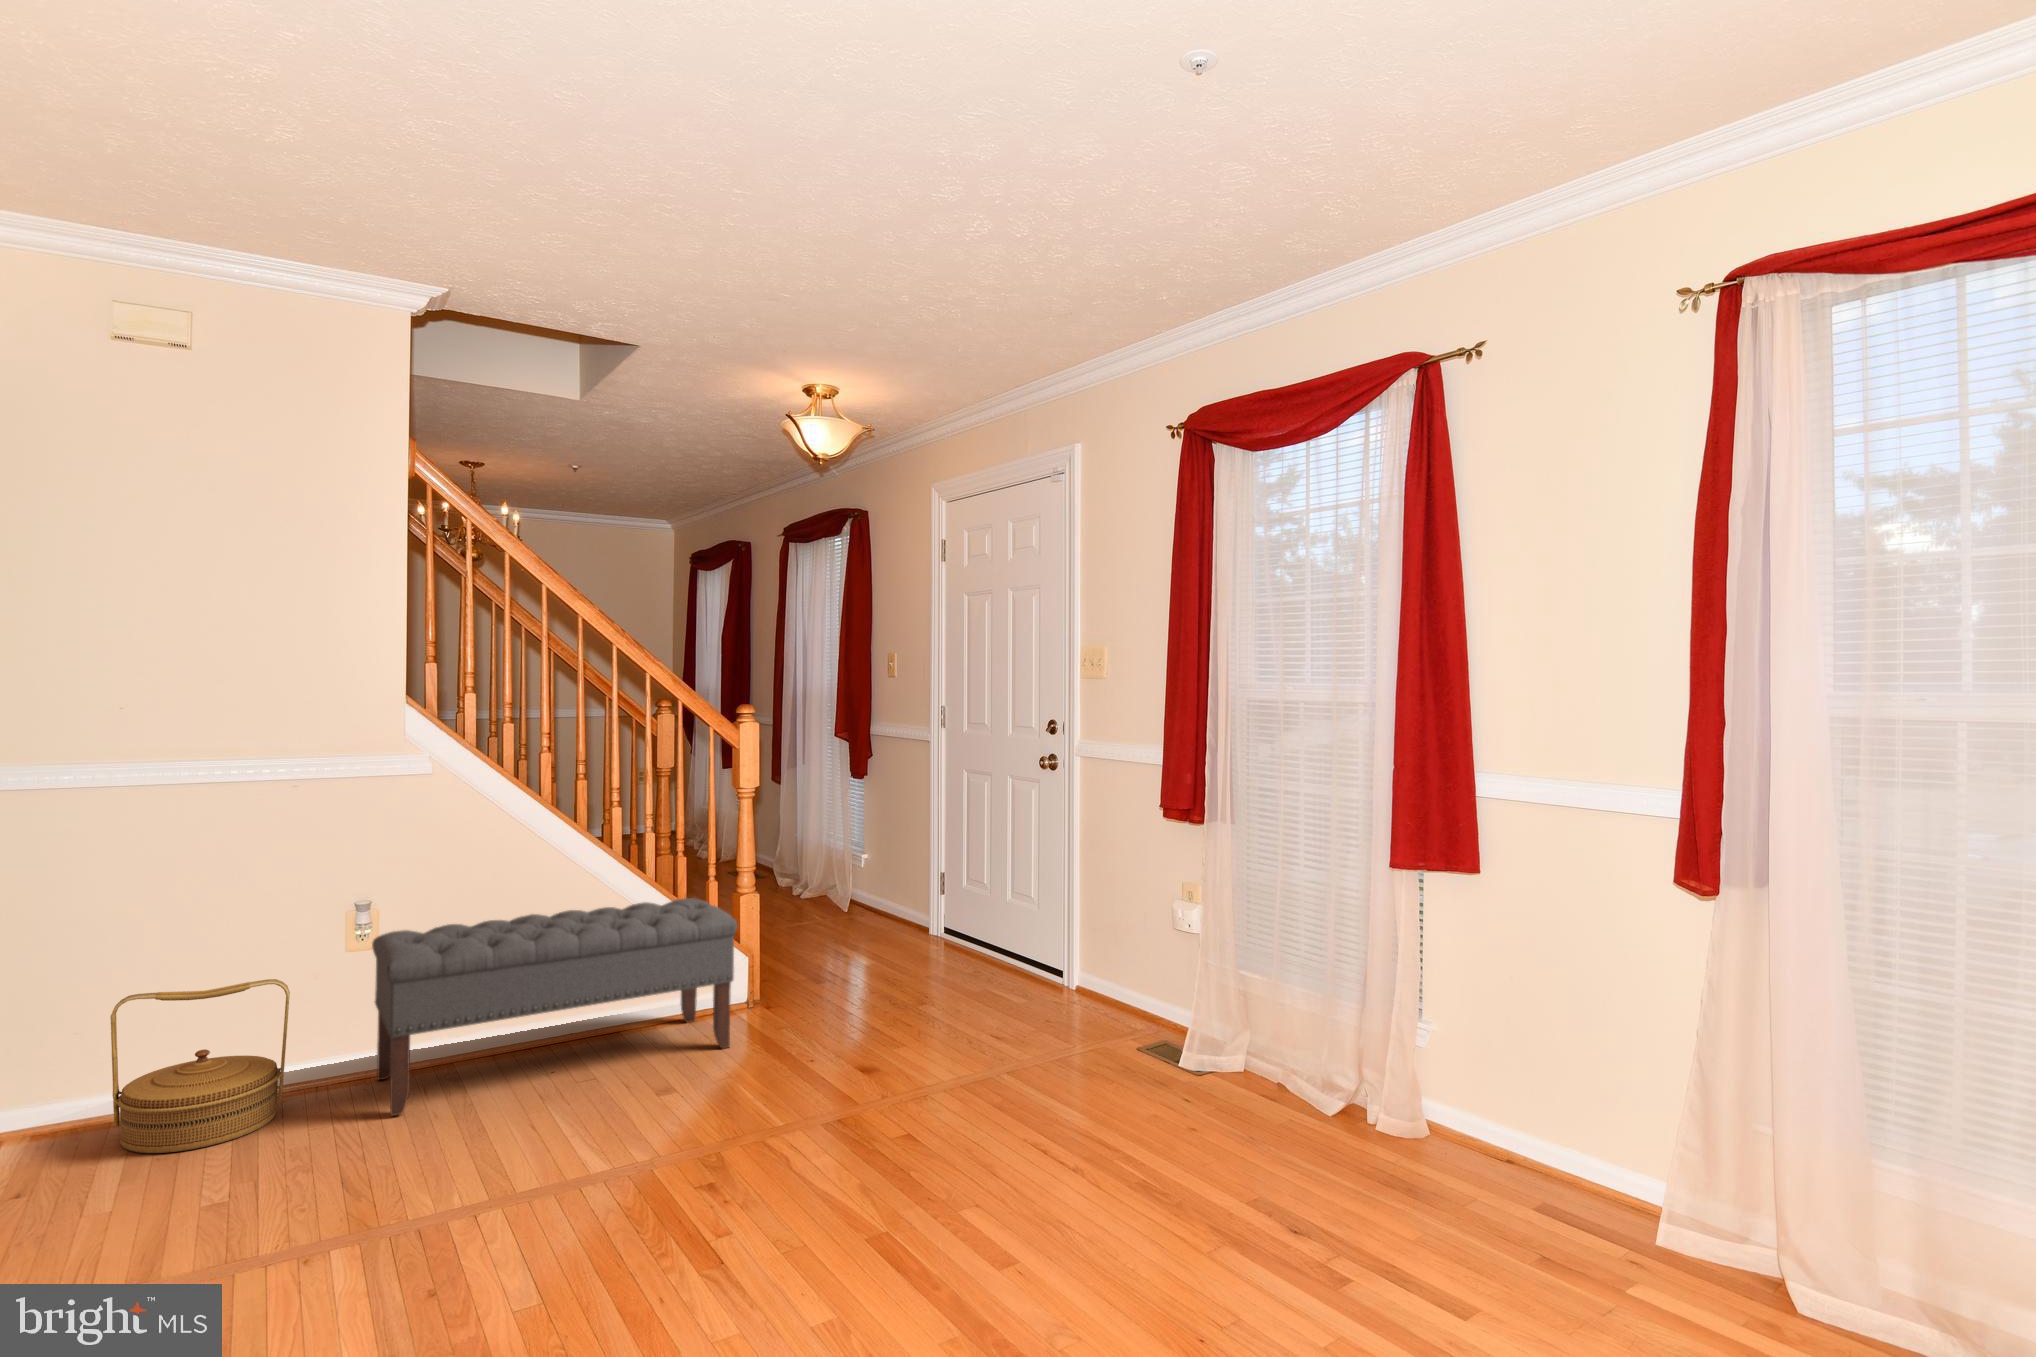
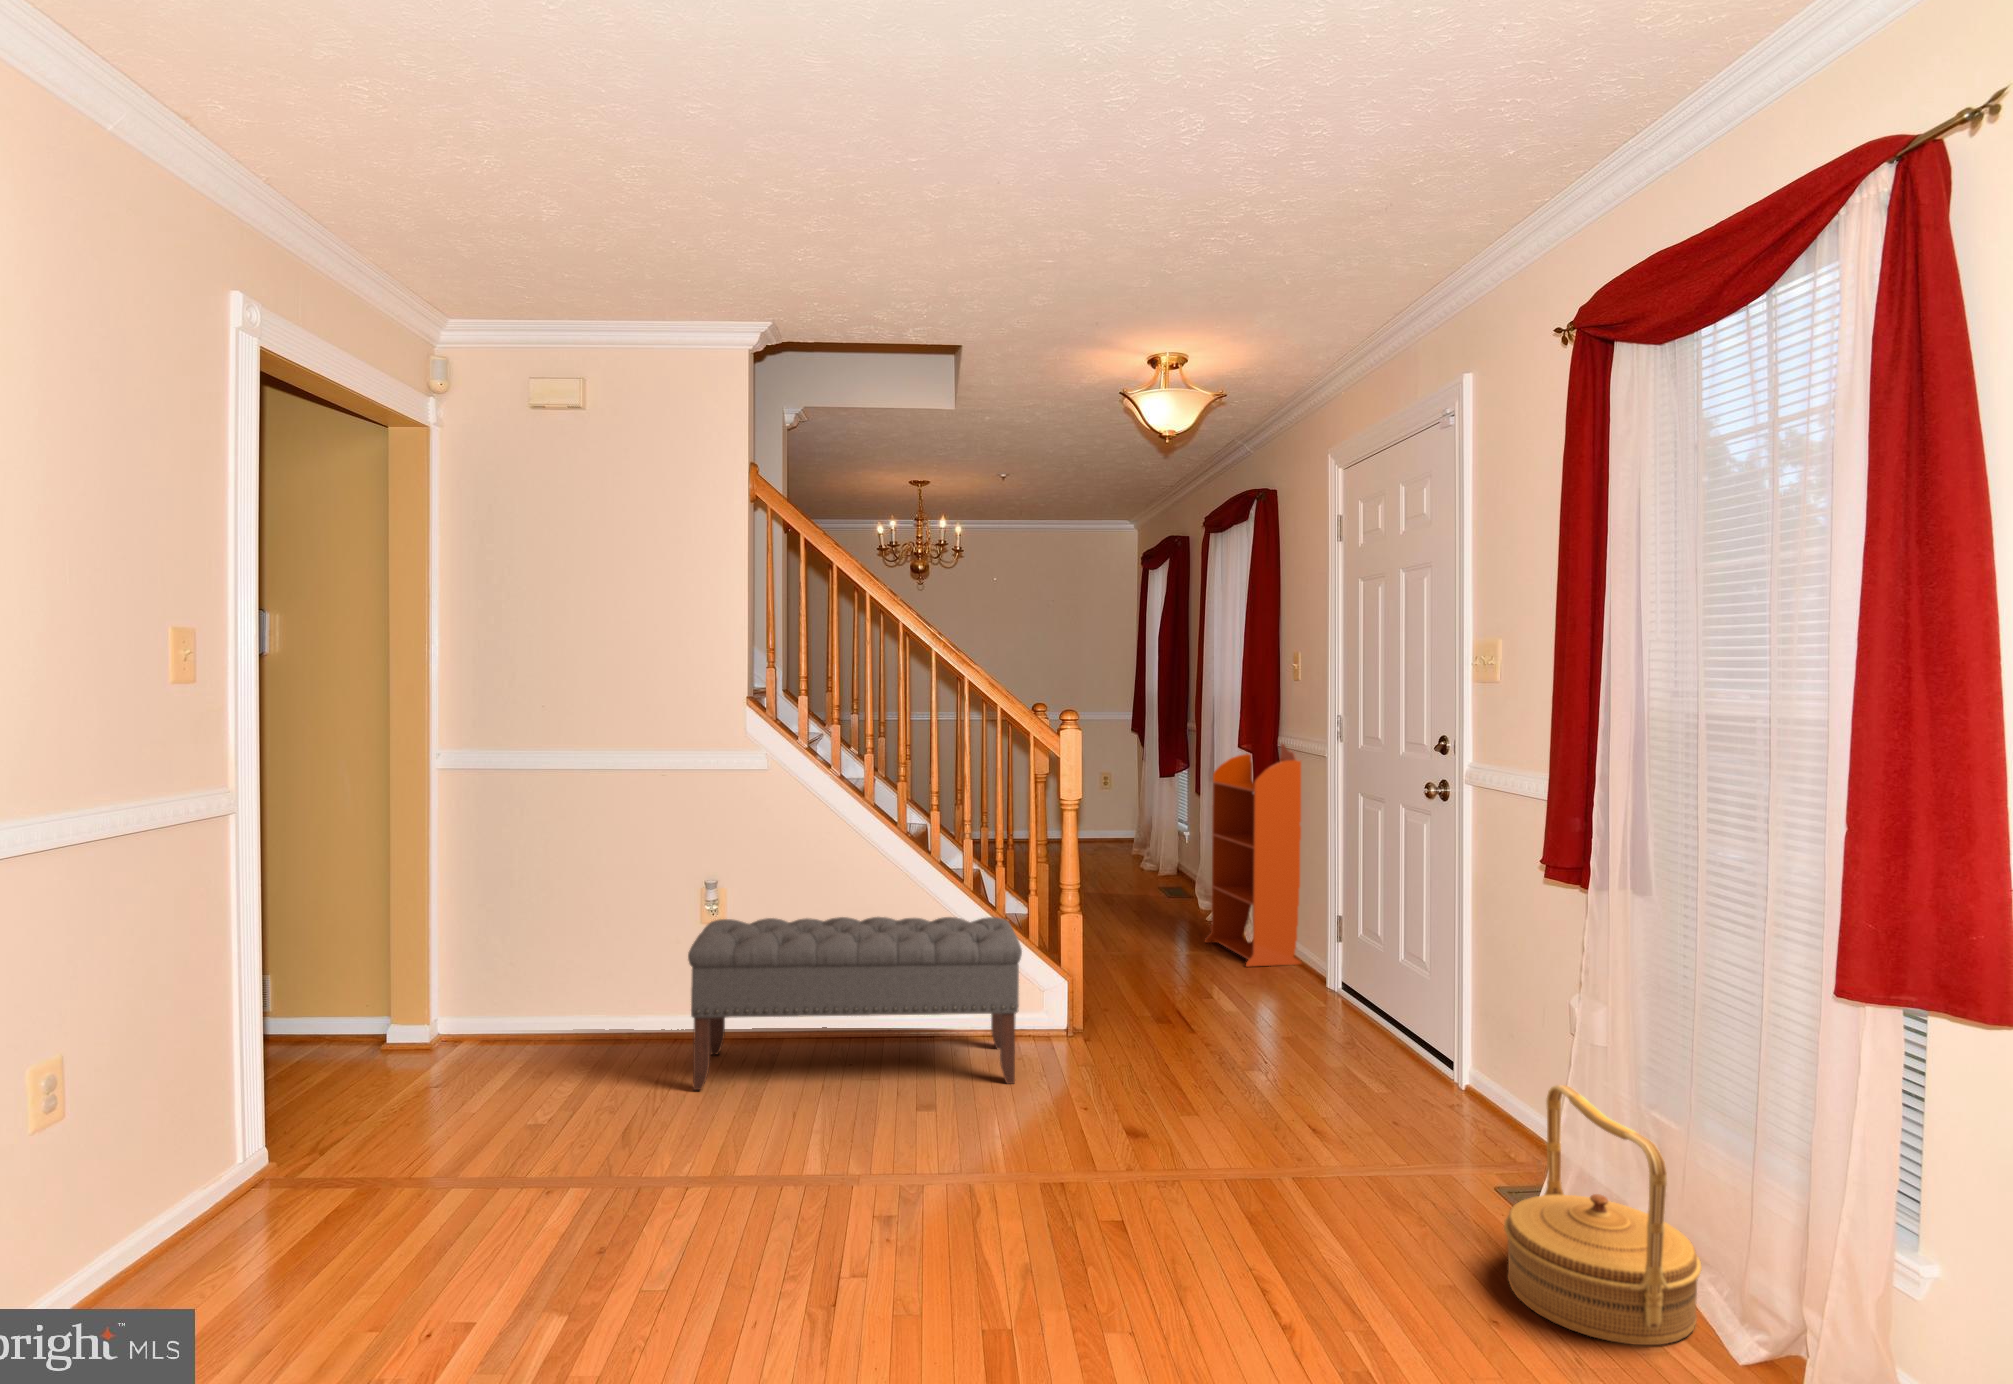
bookcase: none [801,729,895,924] -> present [1205,744,1301,967]
woven basket: present [111,979,290,1153] -> present [1504,1085,1702,1345]

